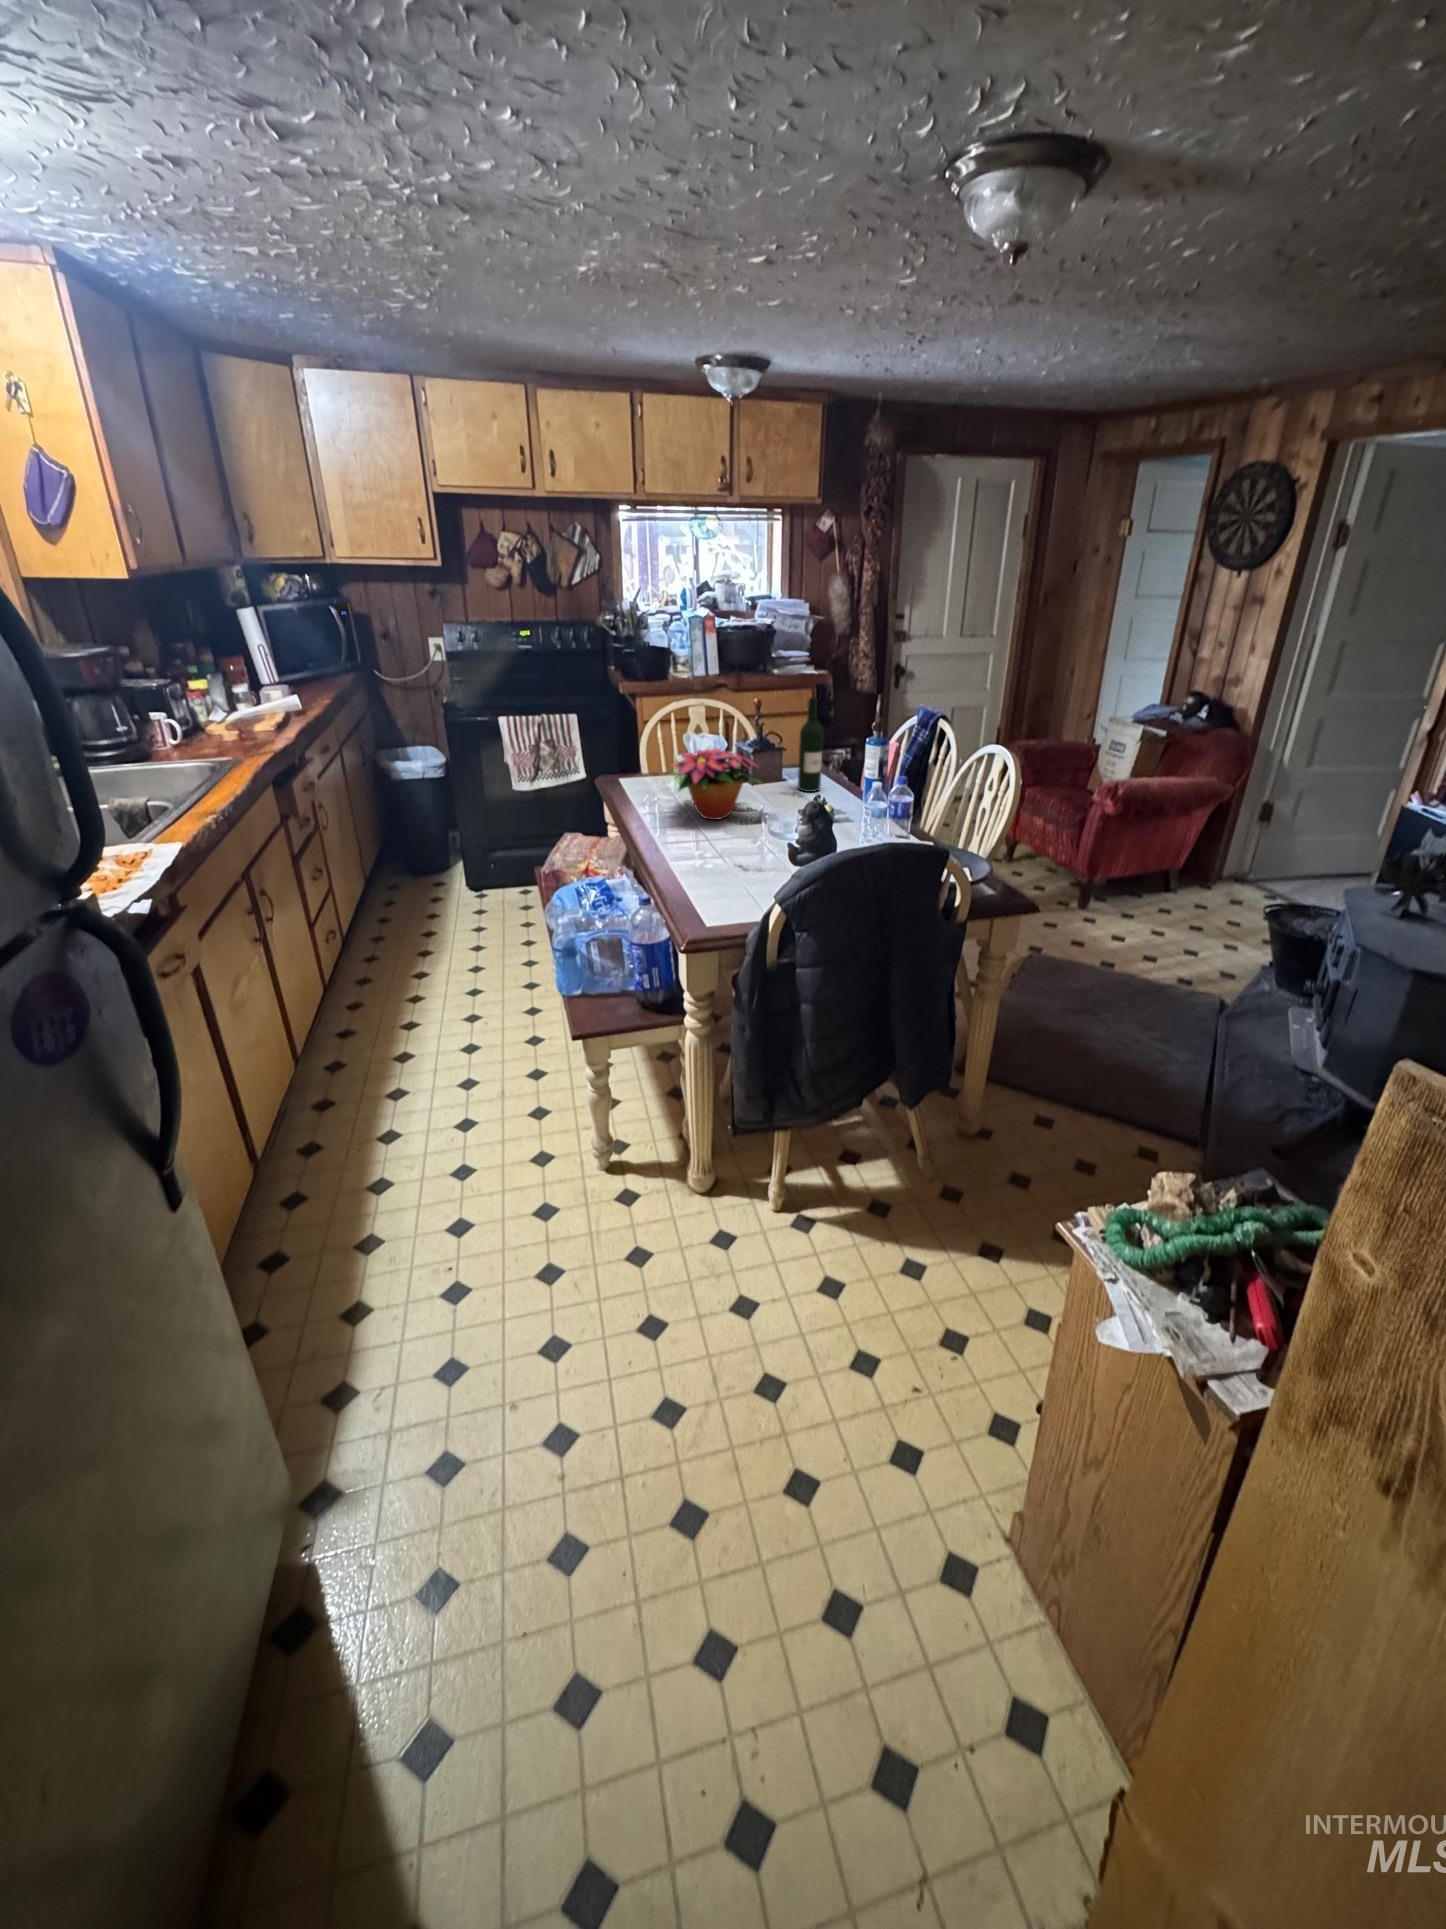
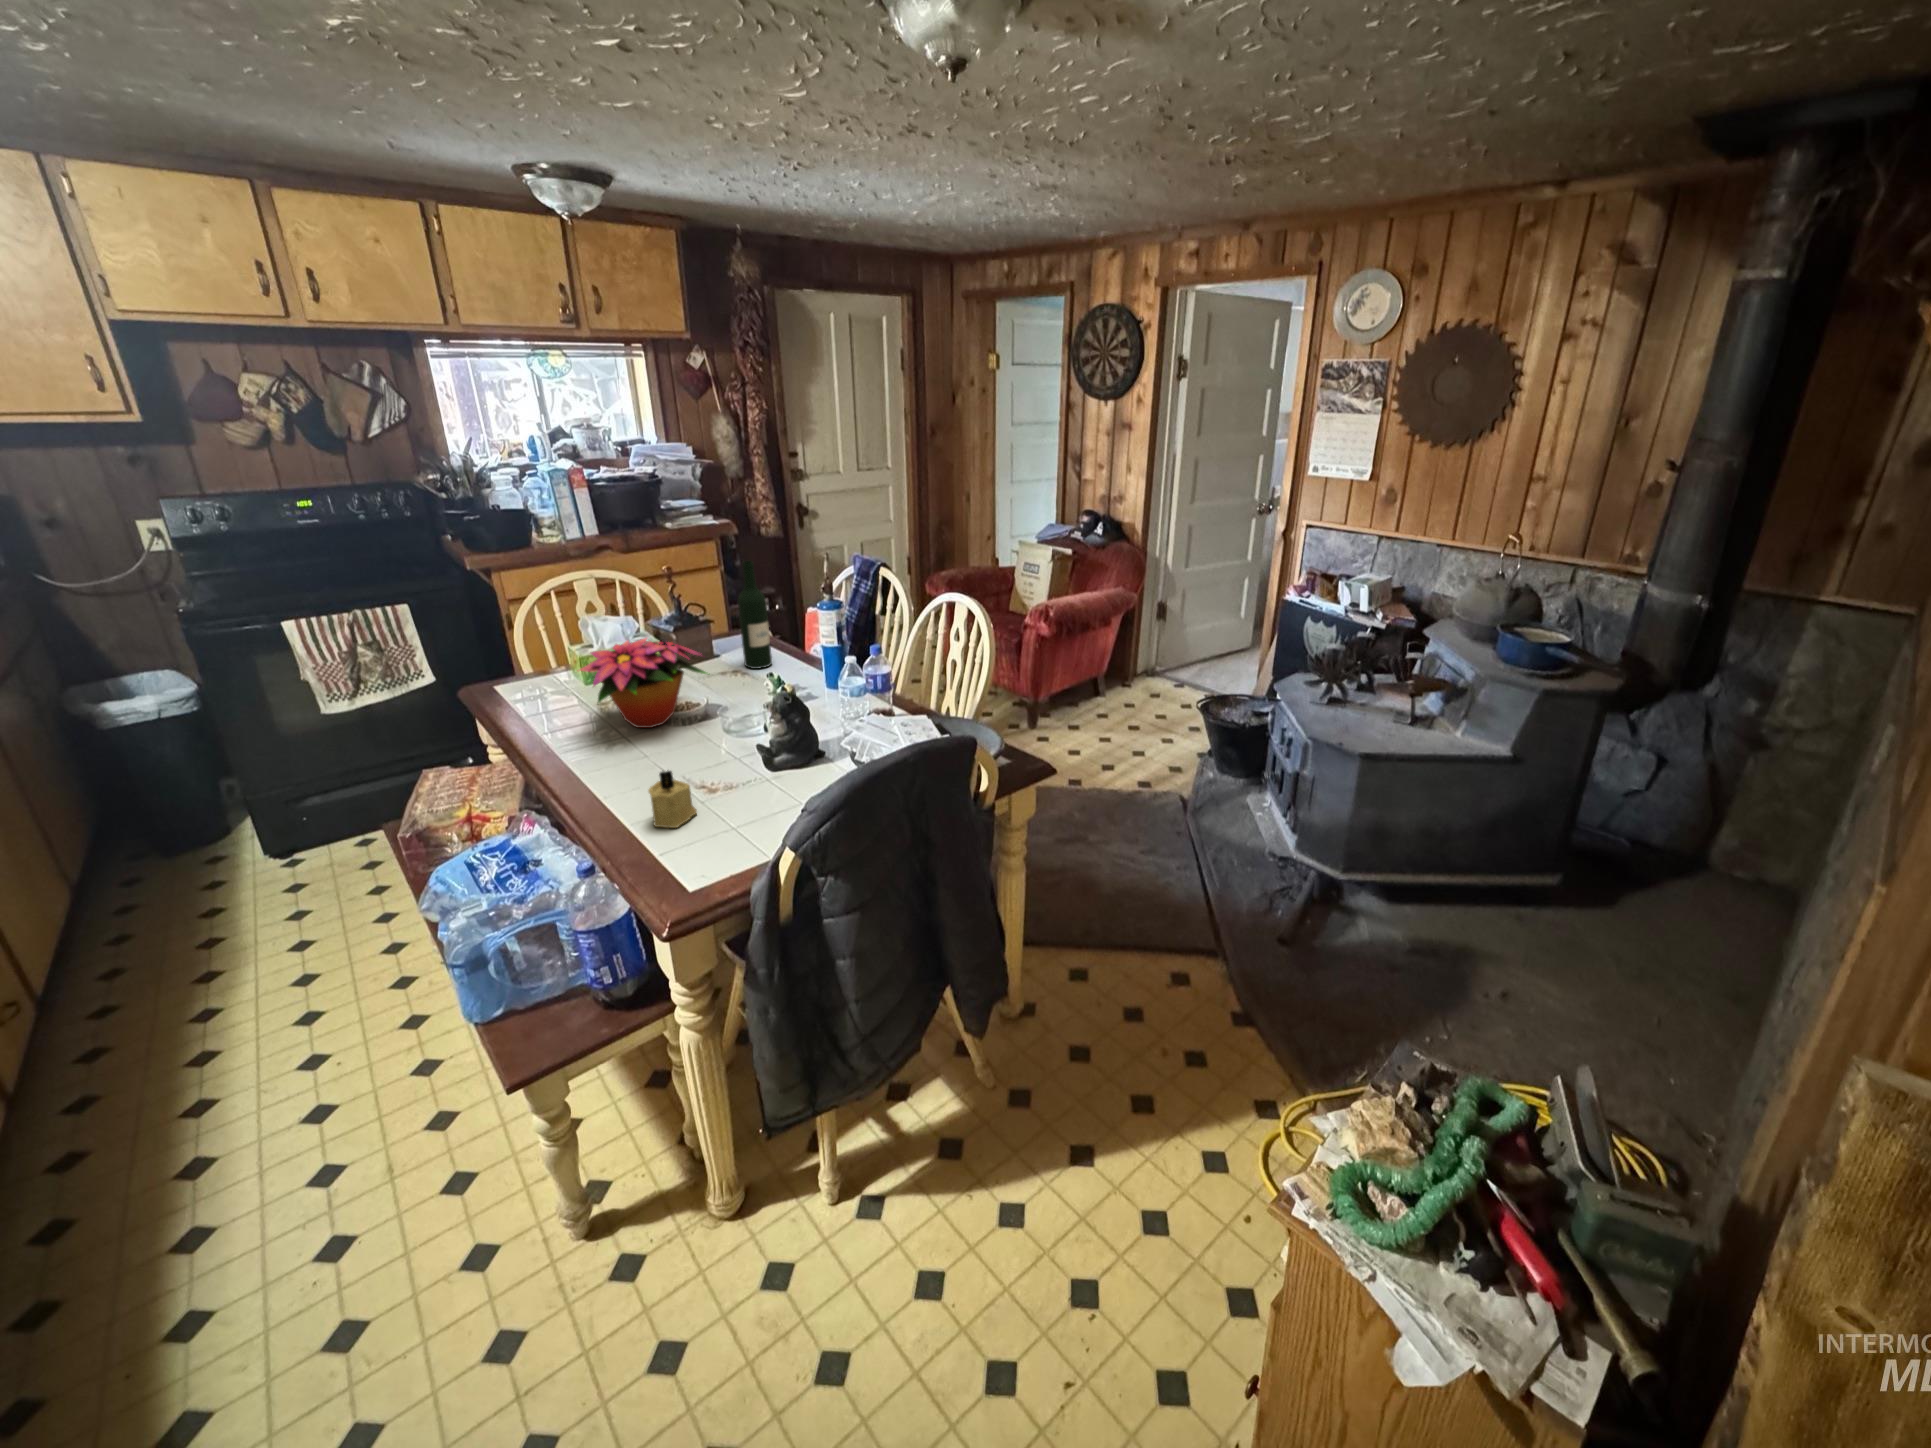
candle: none [695,841,727,886] -> present [648,770,697,828]

